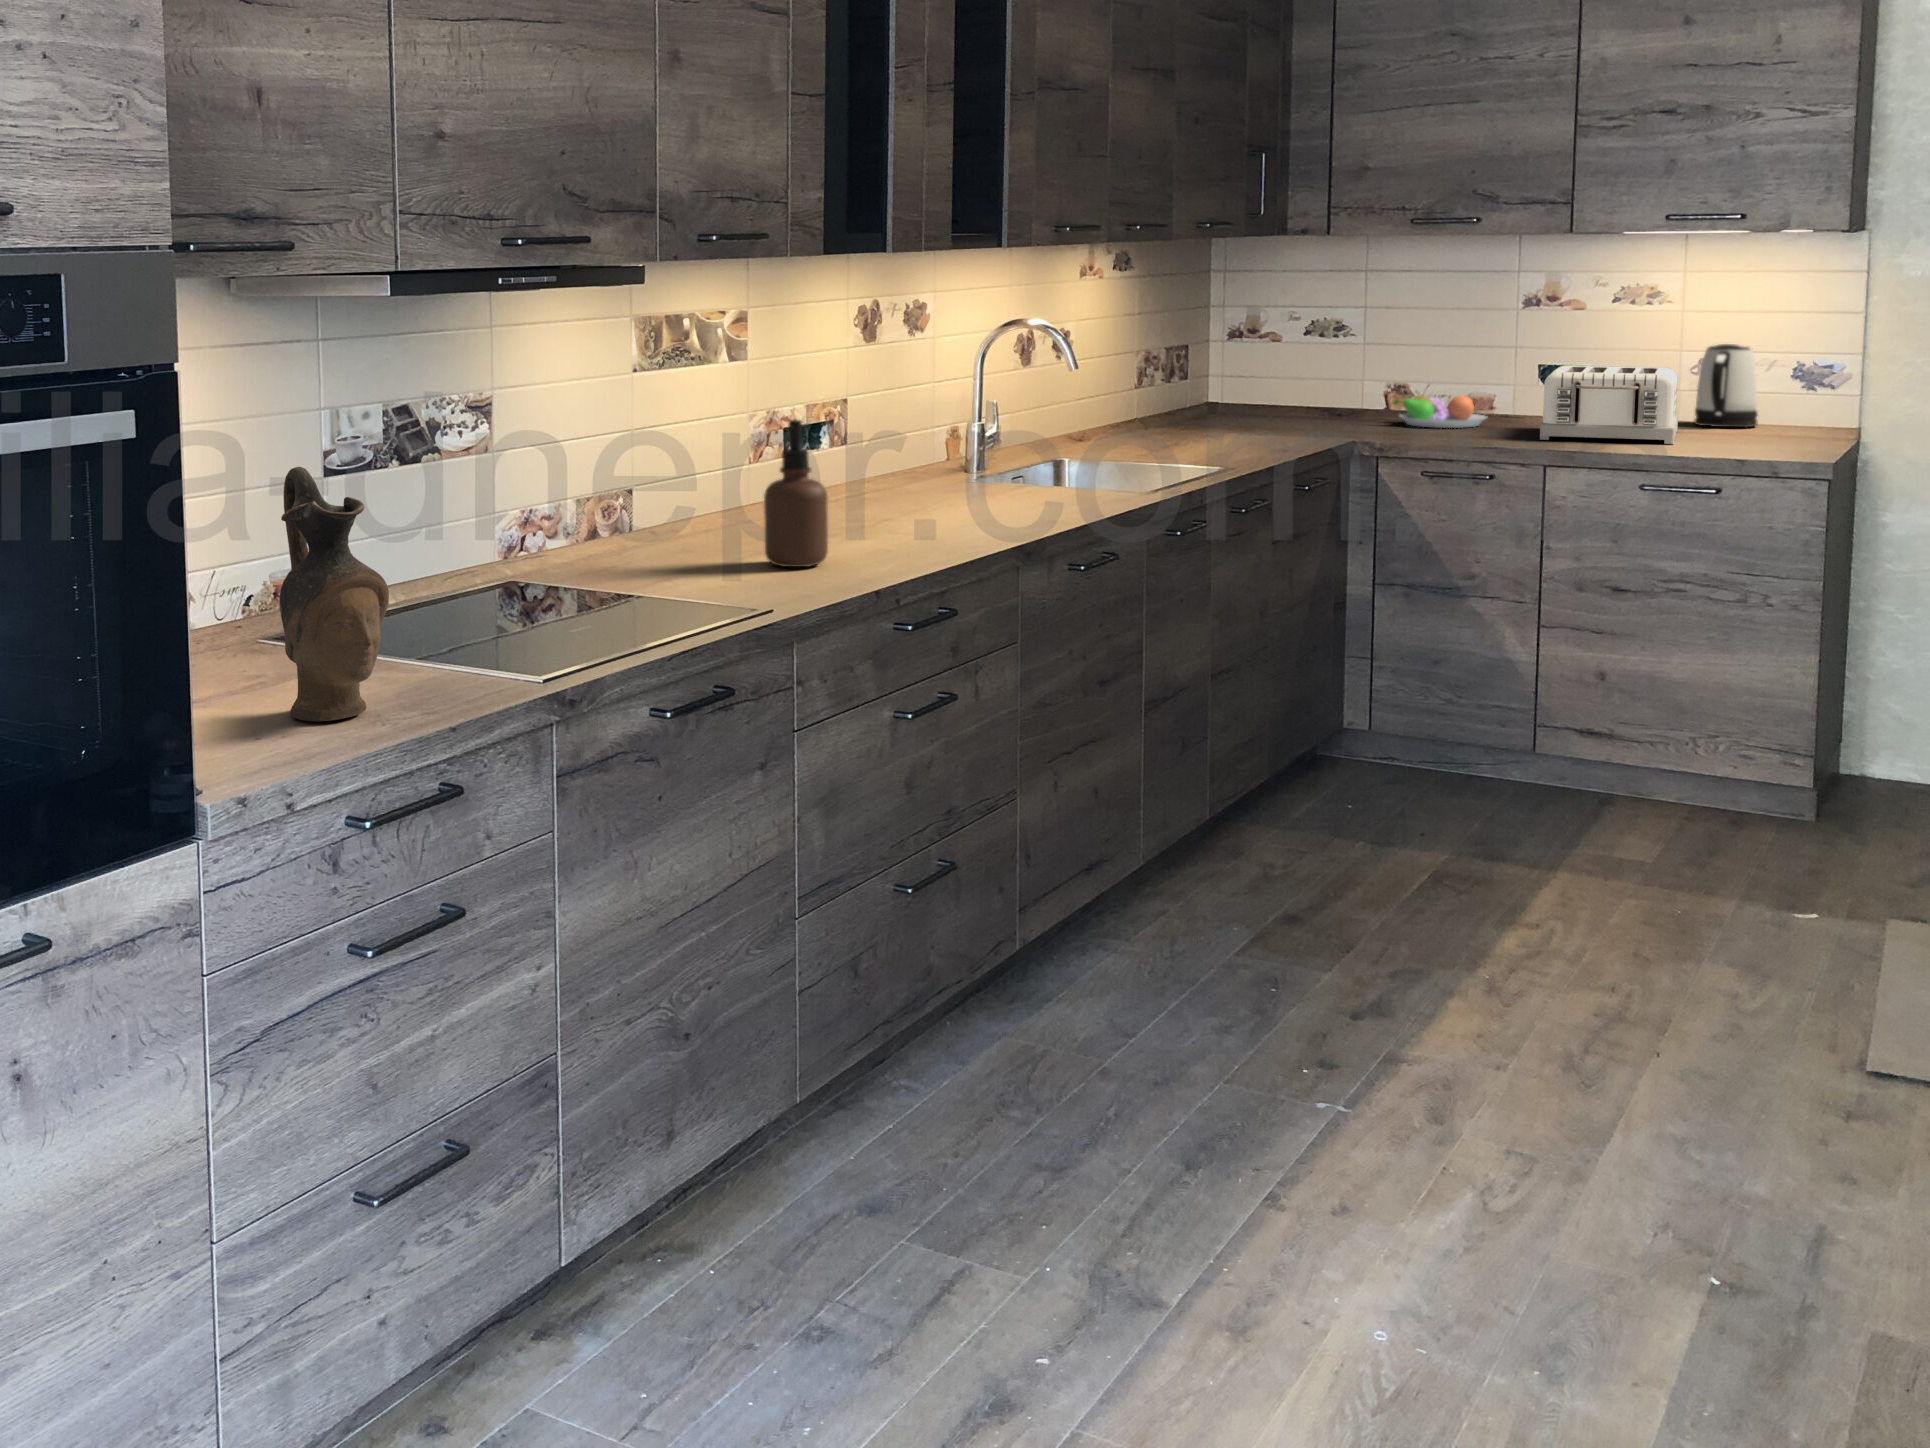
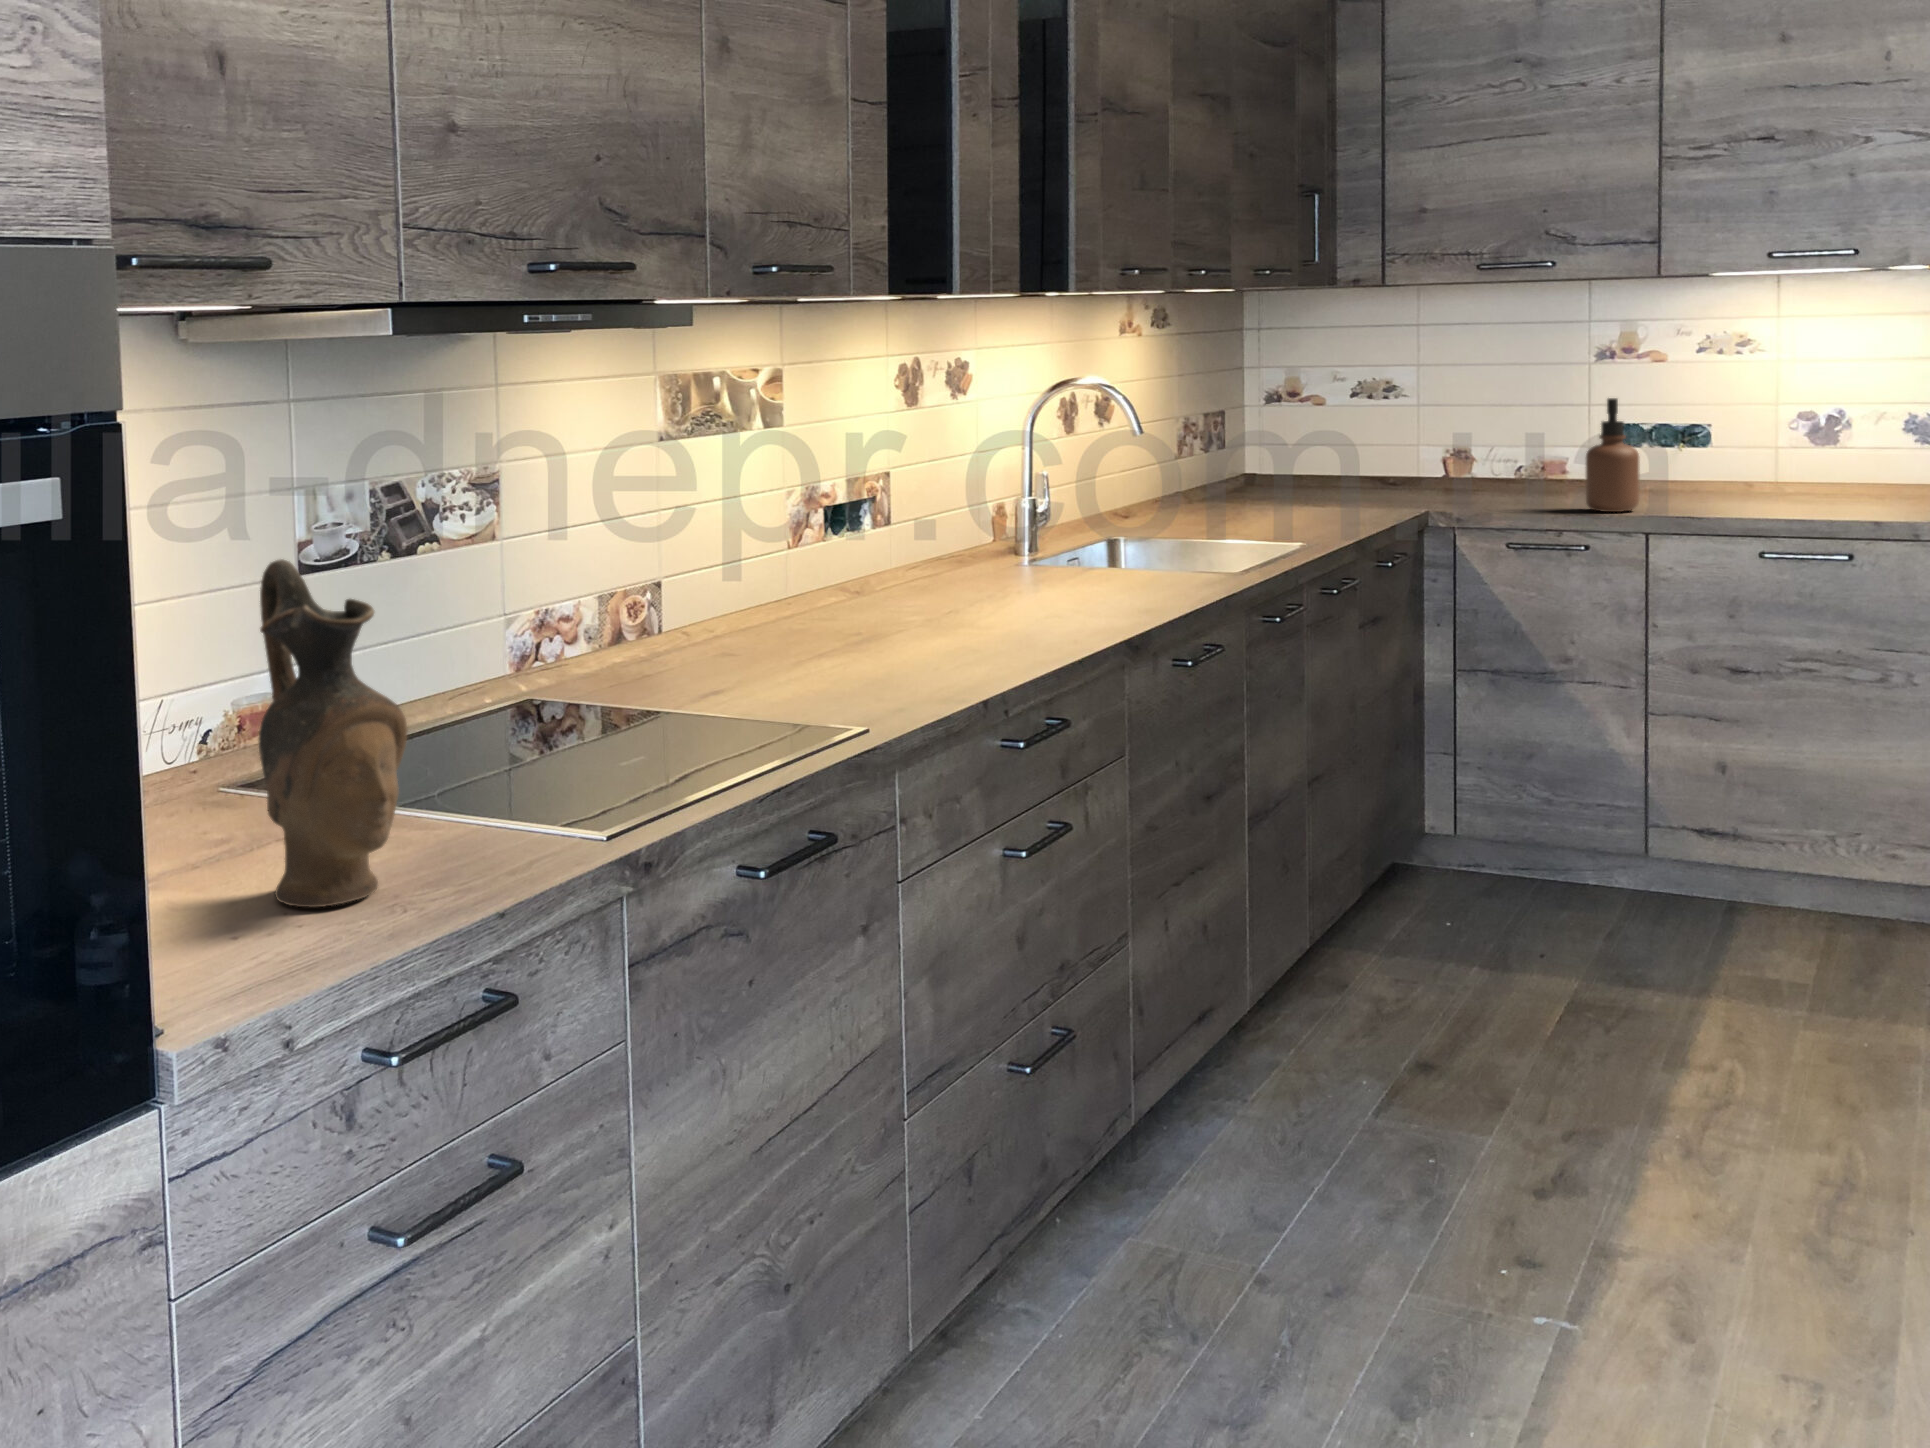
kettle: present [1695,344,1758,427] -> none [1798,394,1869,486]
toaster: present [1540,366,1678,444] -> none [1642,421,1796,505]
fruit bowl: present [1393,392,1486,428] -> none [1464,453,1570,494]
soap dispenser: present [764,420,828,567] -> present [1586,398,1640,512]

